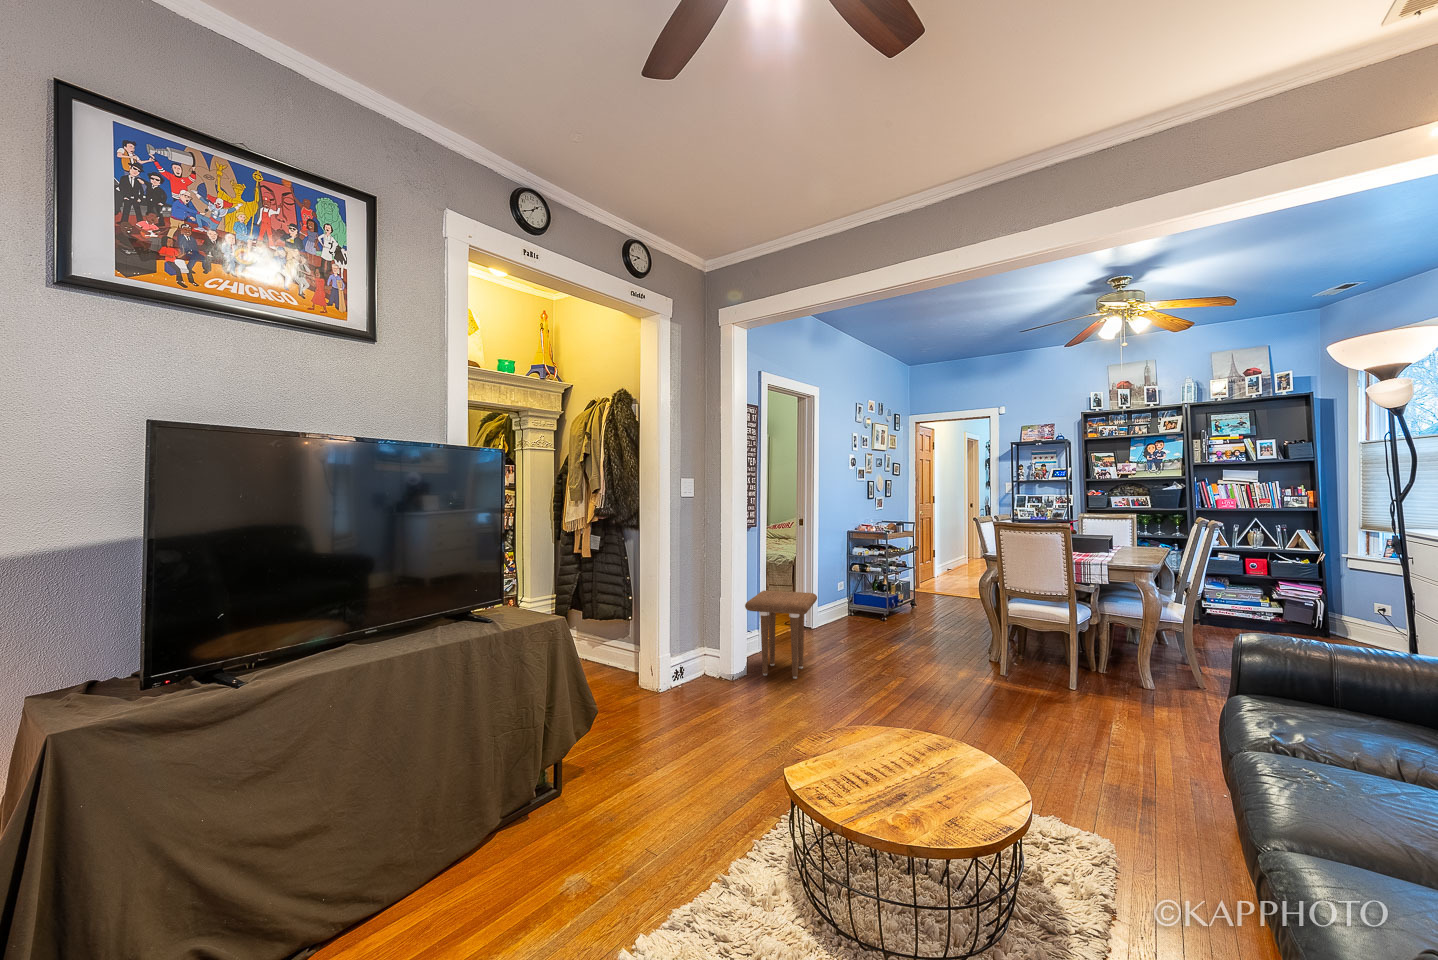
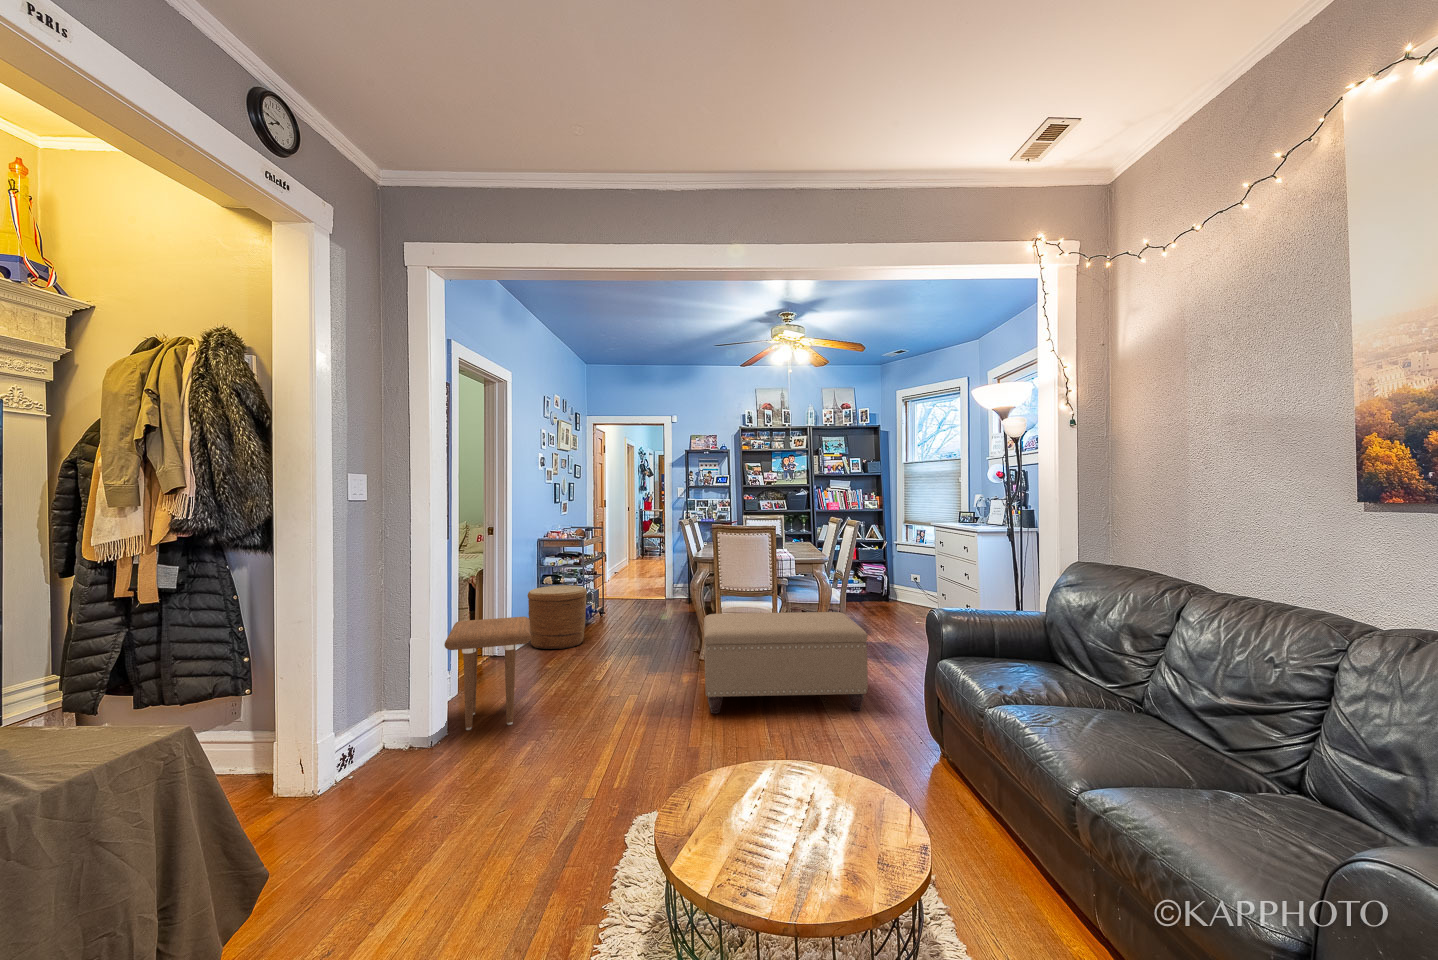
woven basket: none [838,572,891,629] -> present [528,585,587,649]
ottoman: none [966,613,1177,749] -> present [704,612,868,714]

